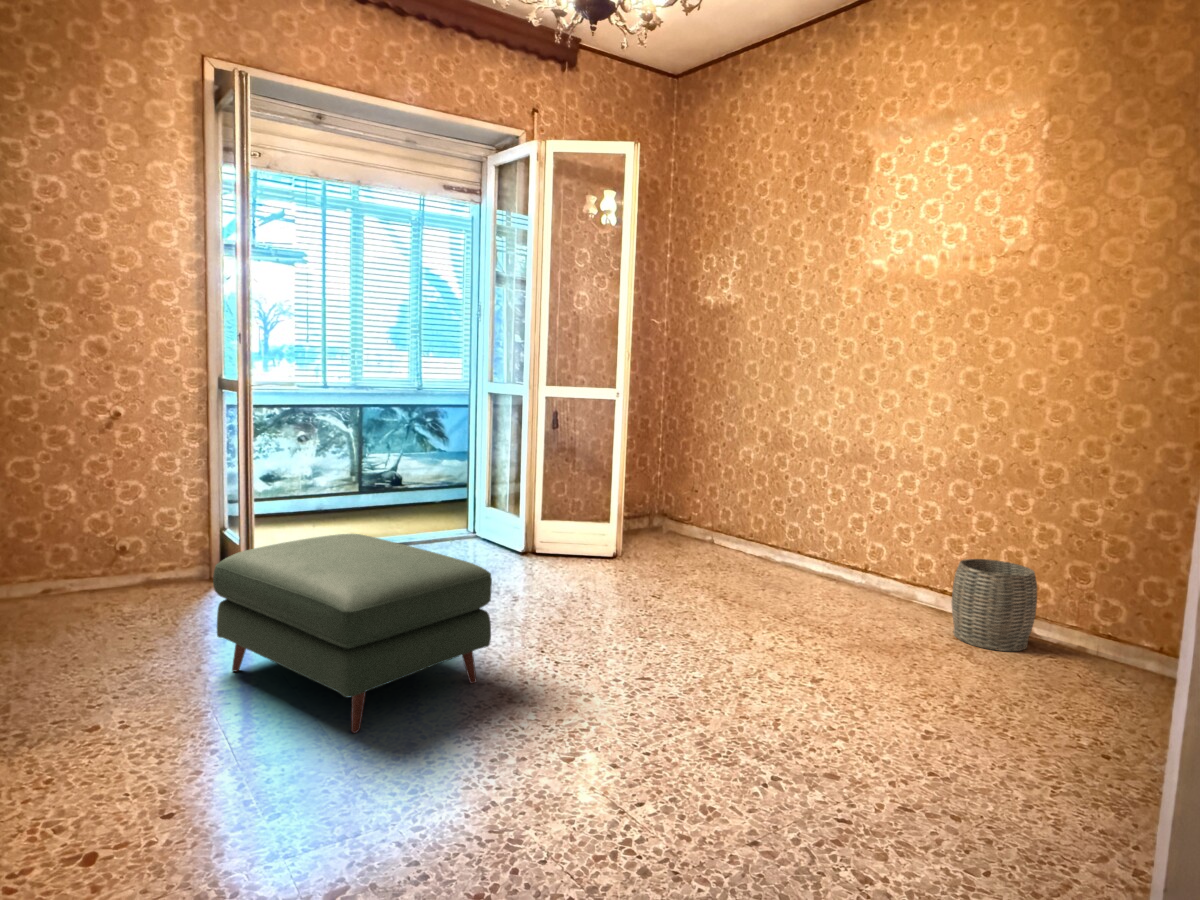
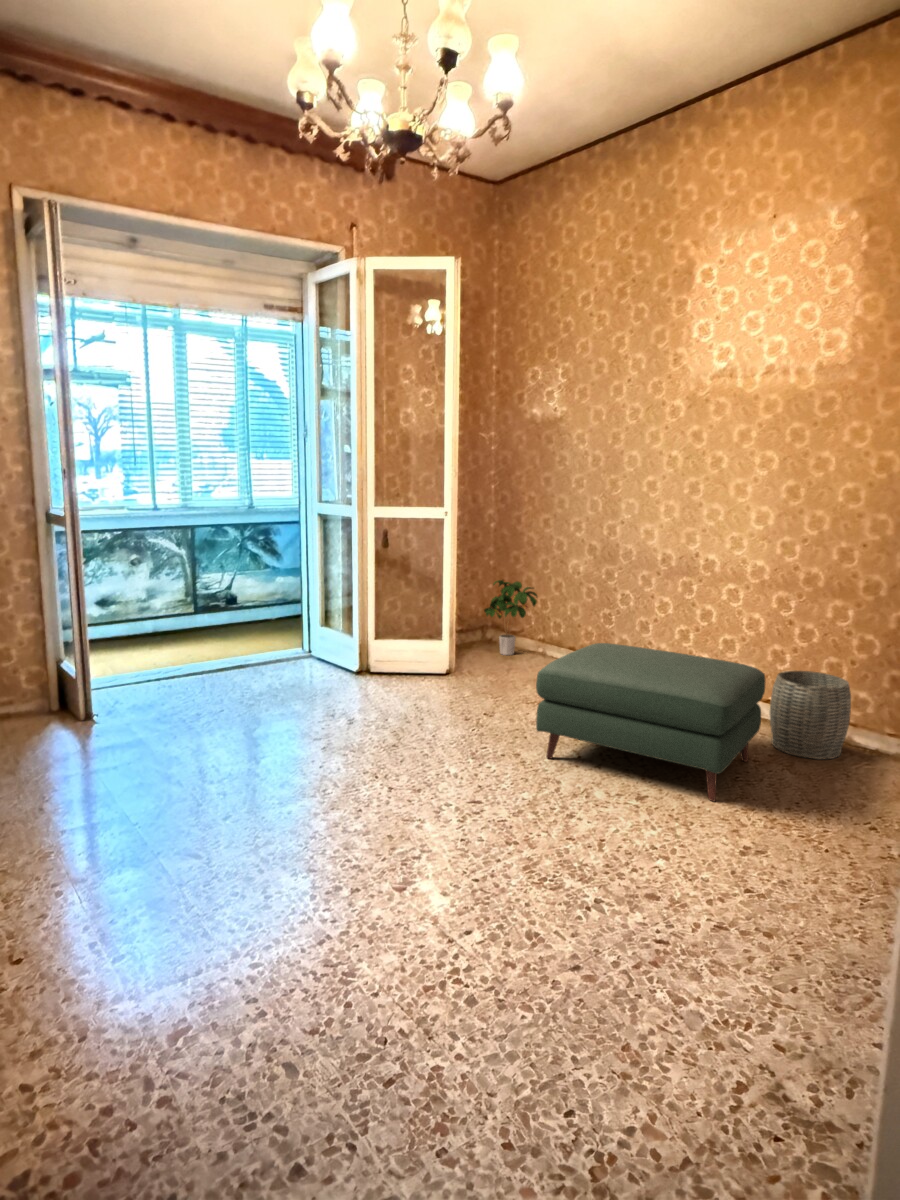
potted plant: none [653,465,709,543] -> present [484,580,537,655]
ottoman: present [213,534,492,733] -> present [536,643,766,802]

